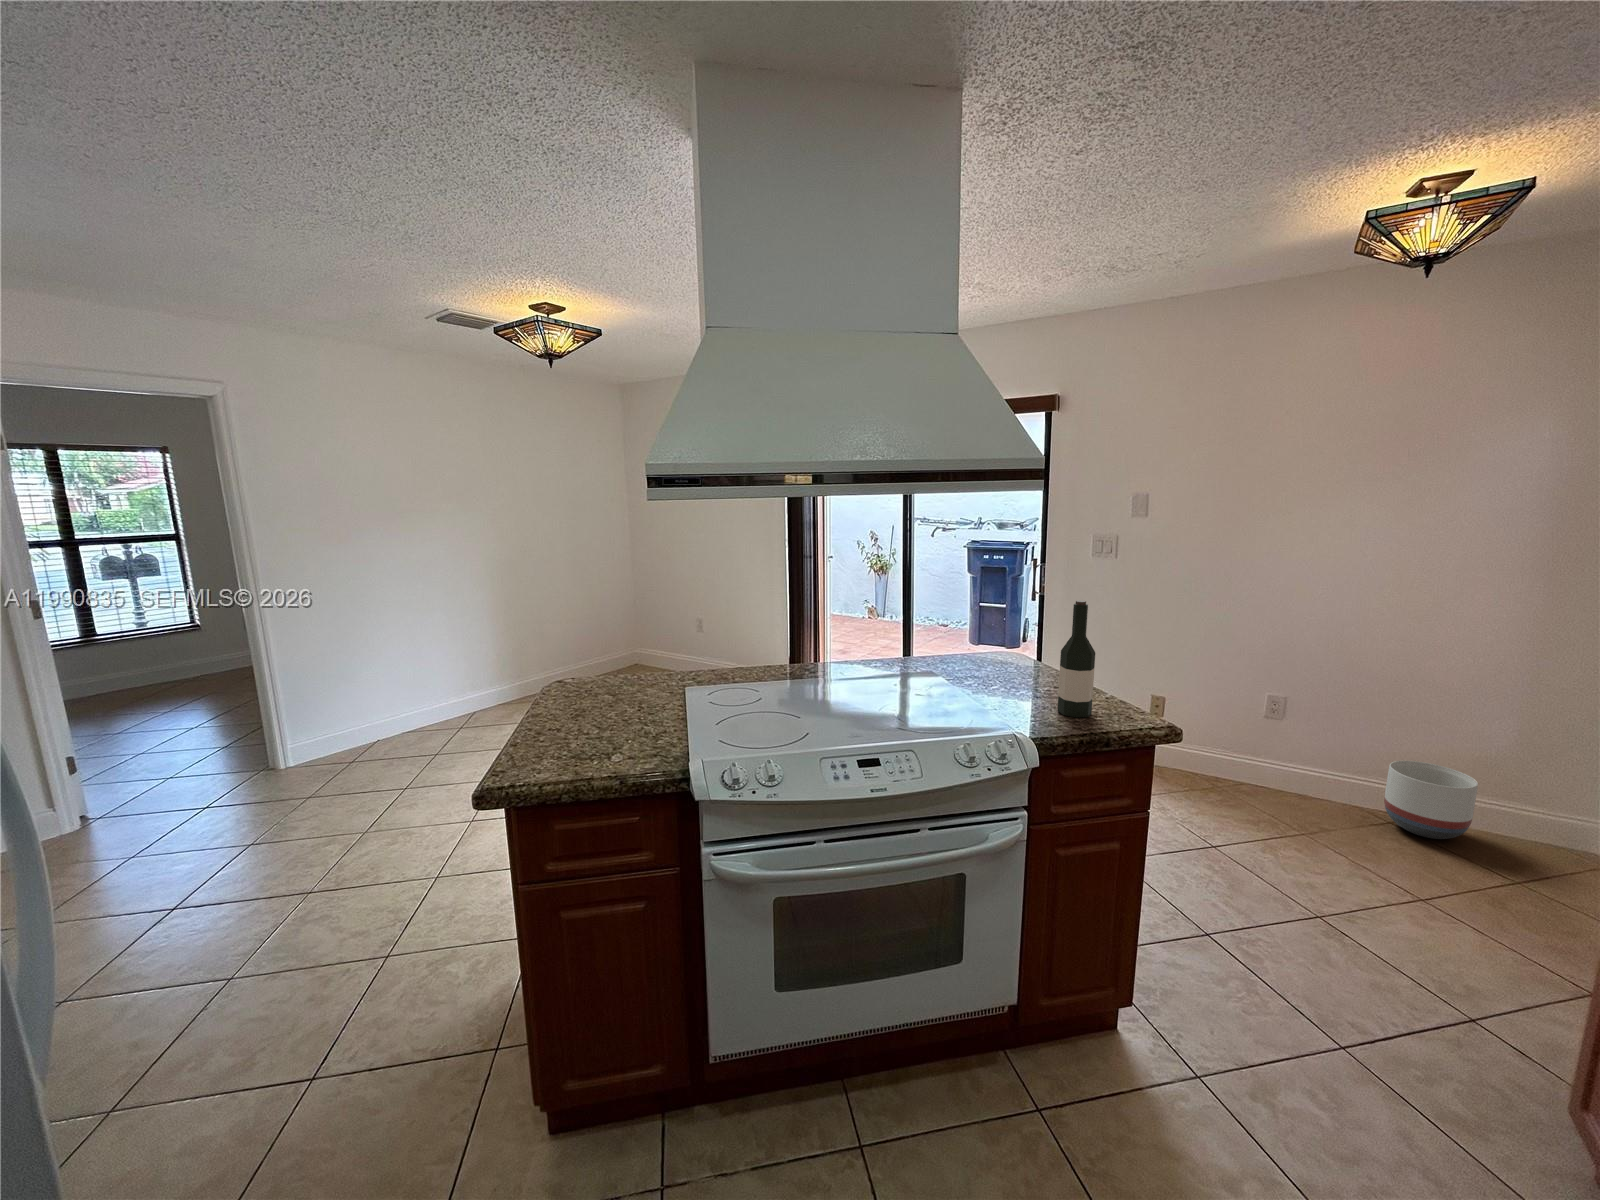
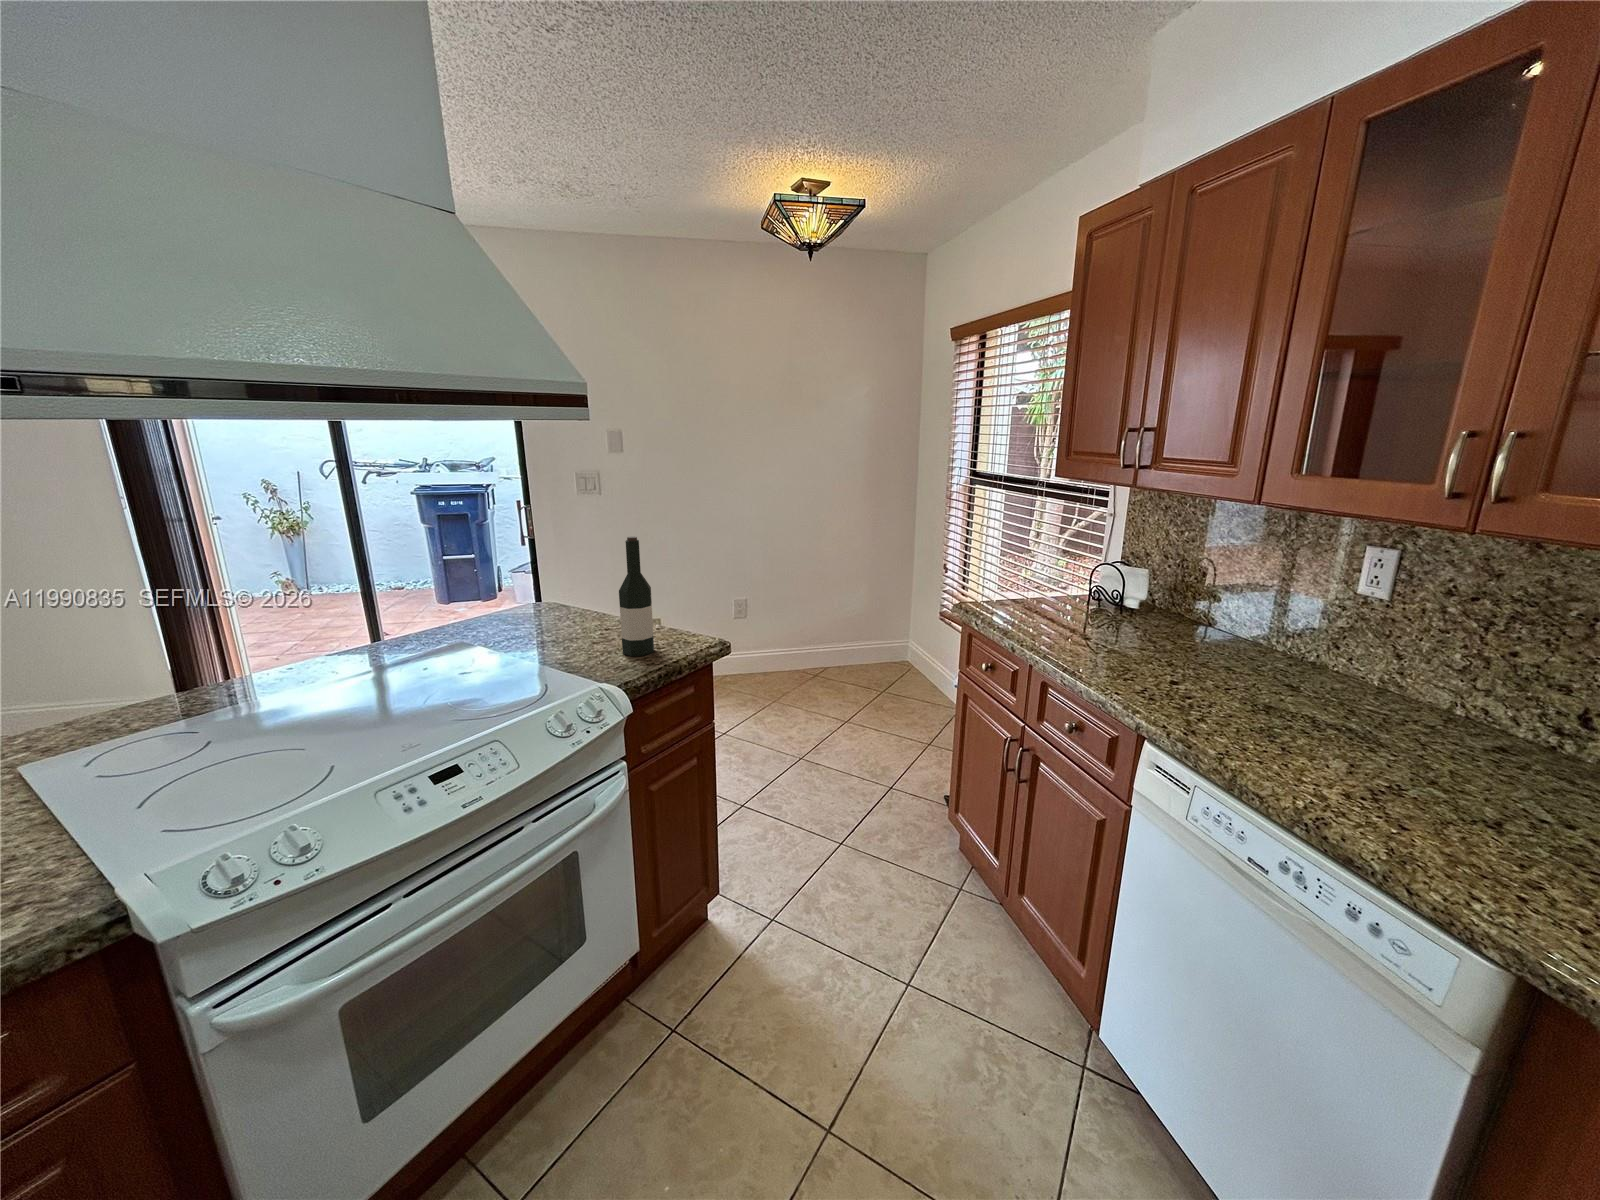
planter: present [1384,761,1478,839] -> none [808,632,853,684]

